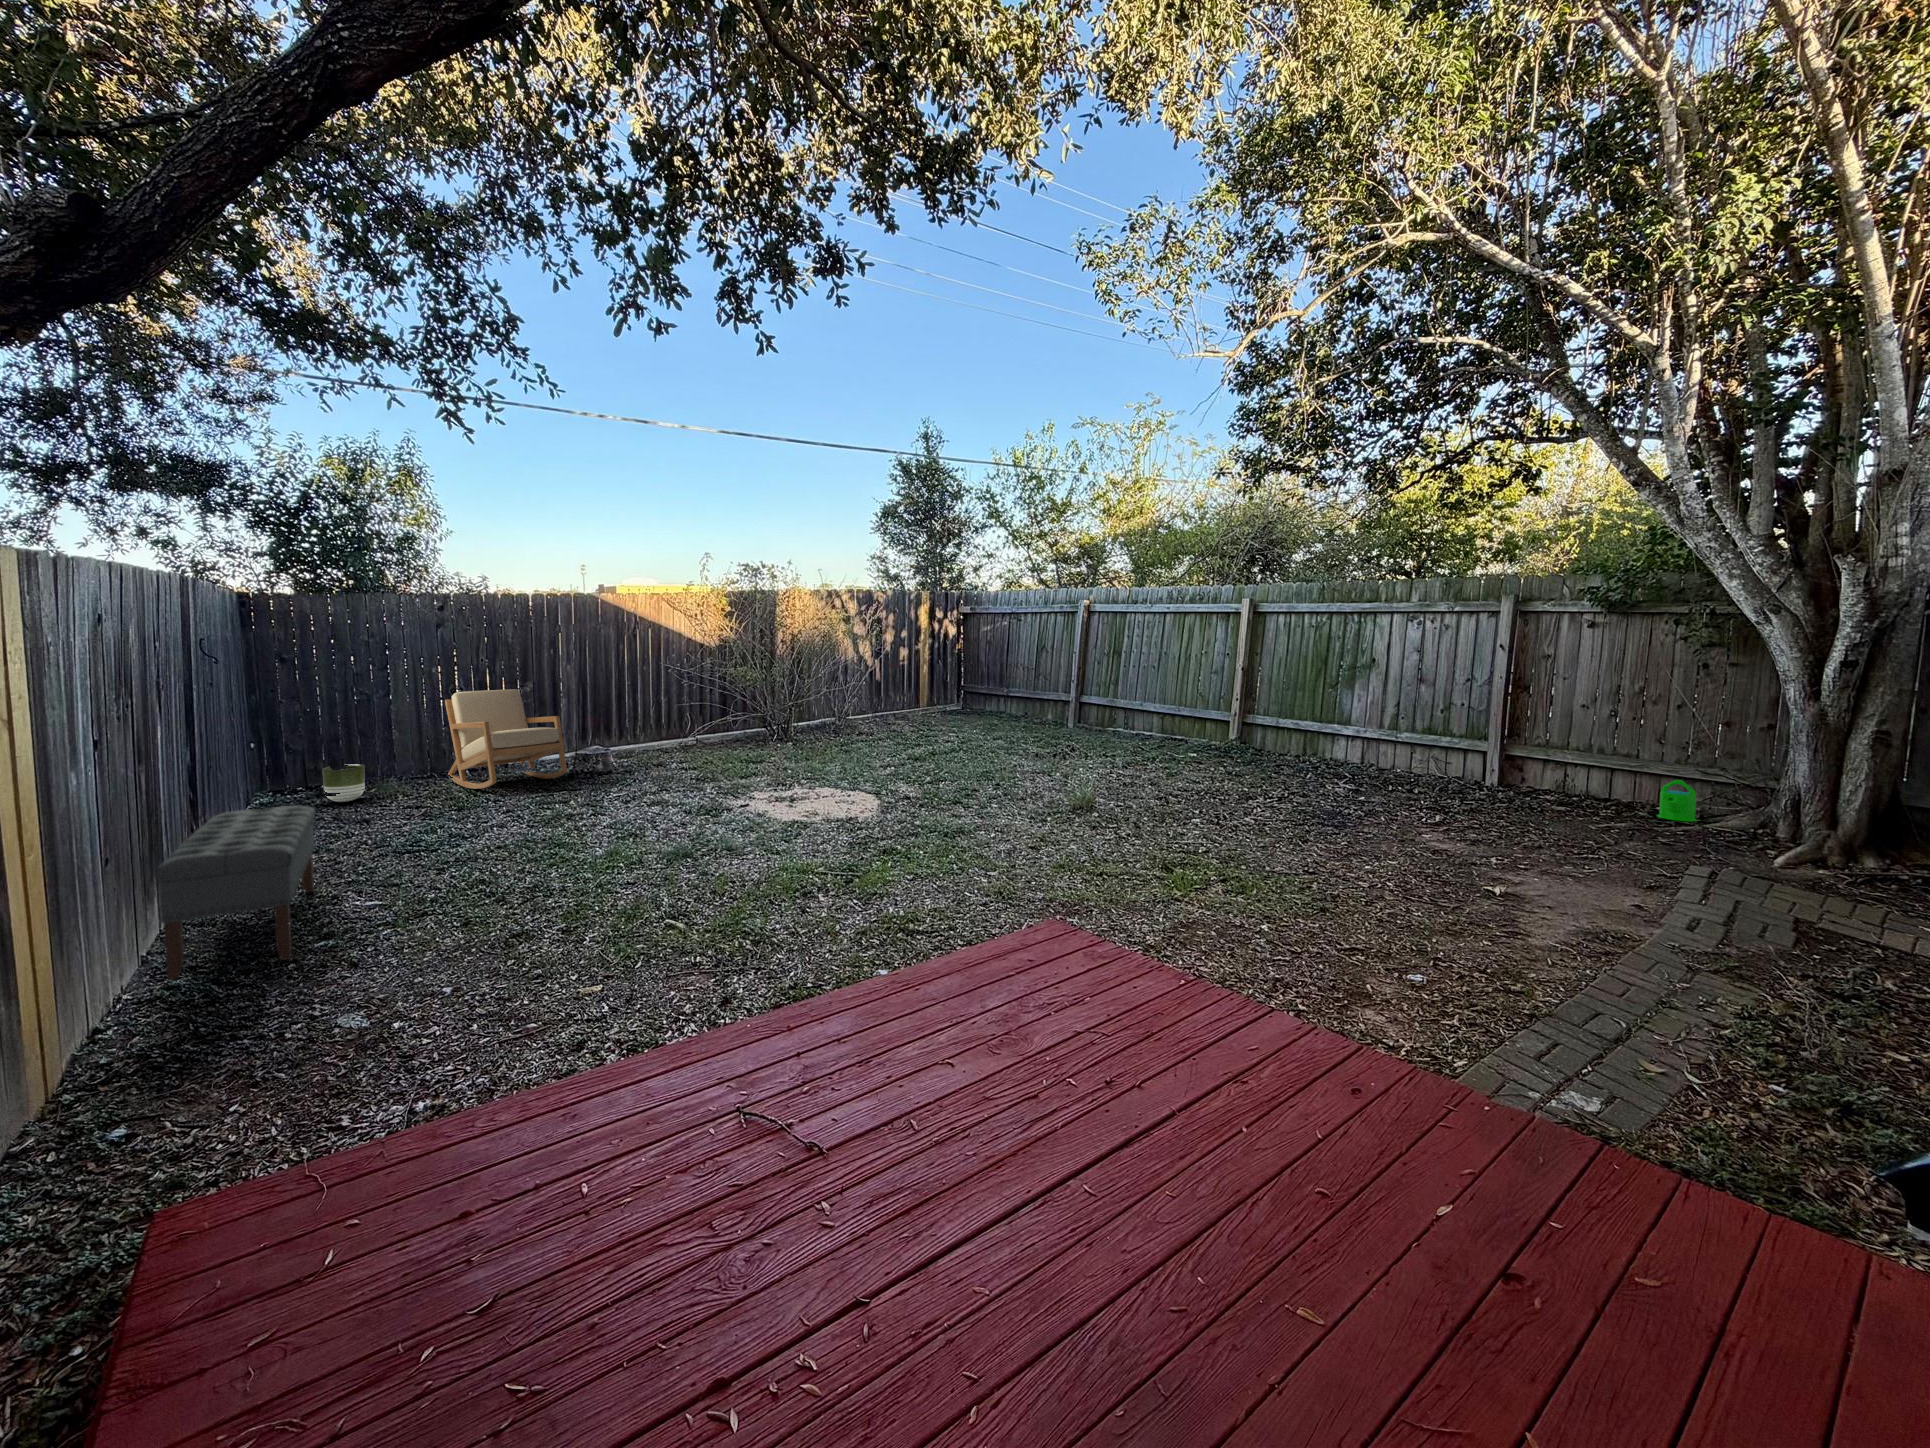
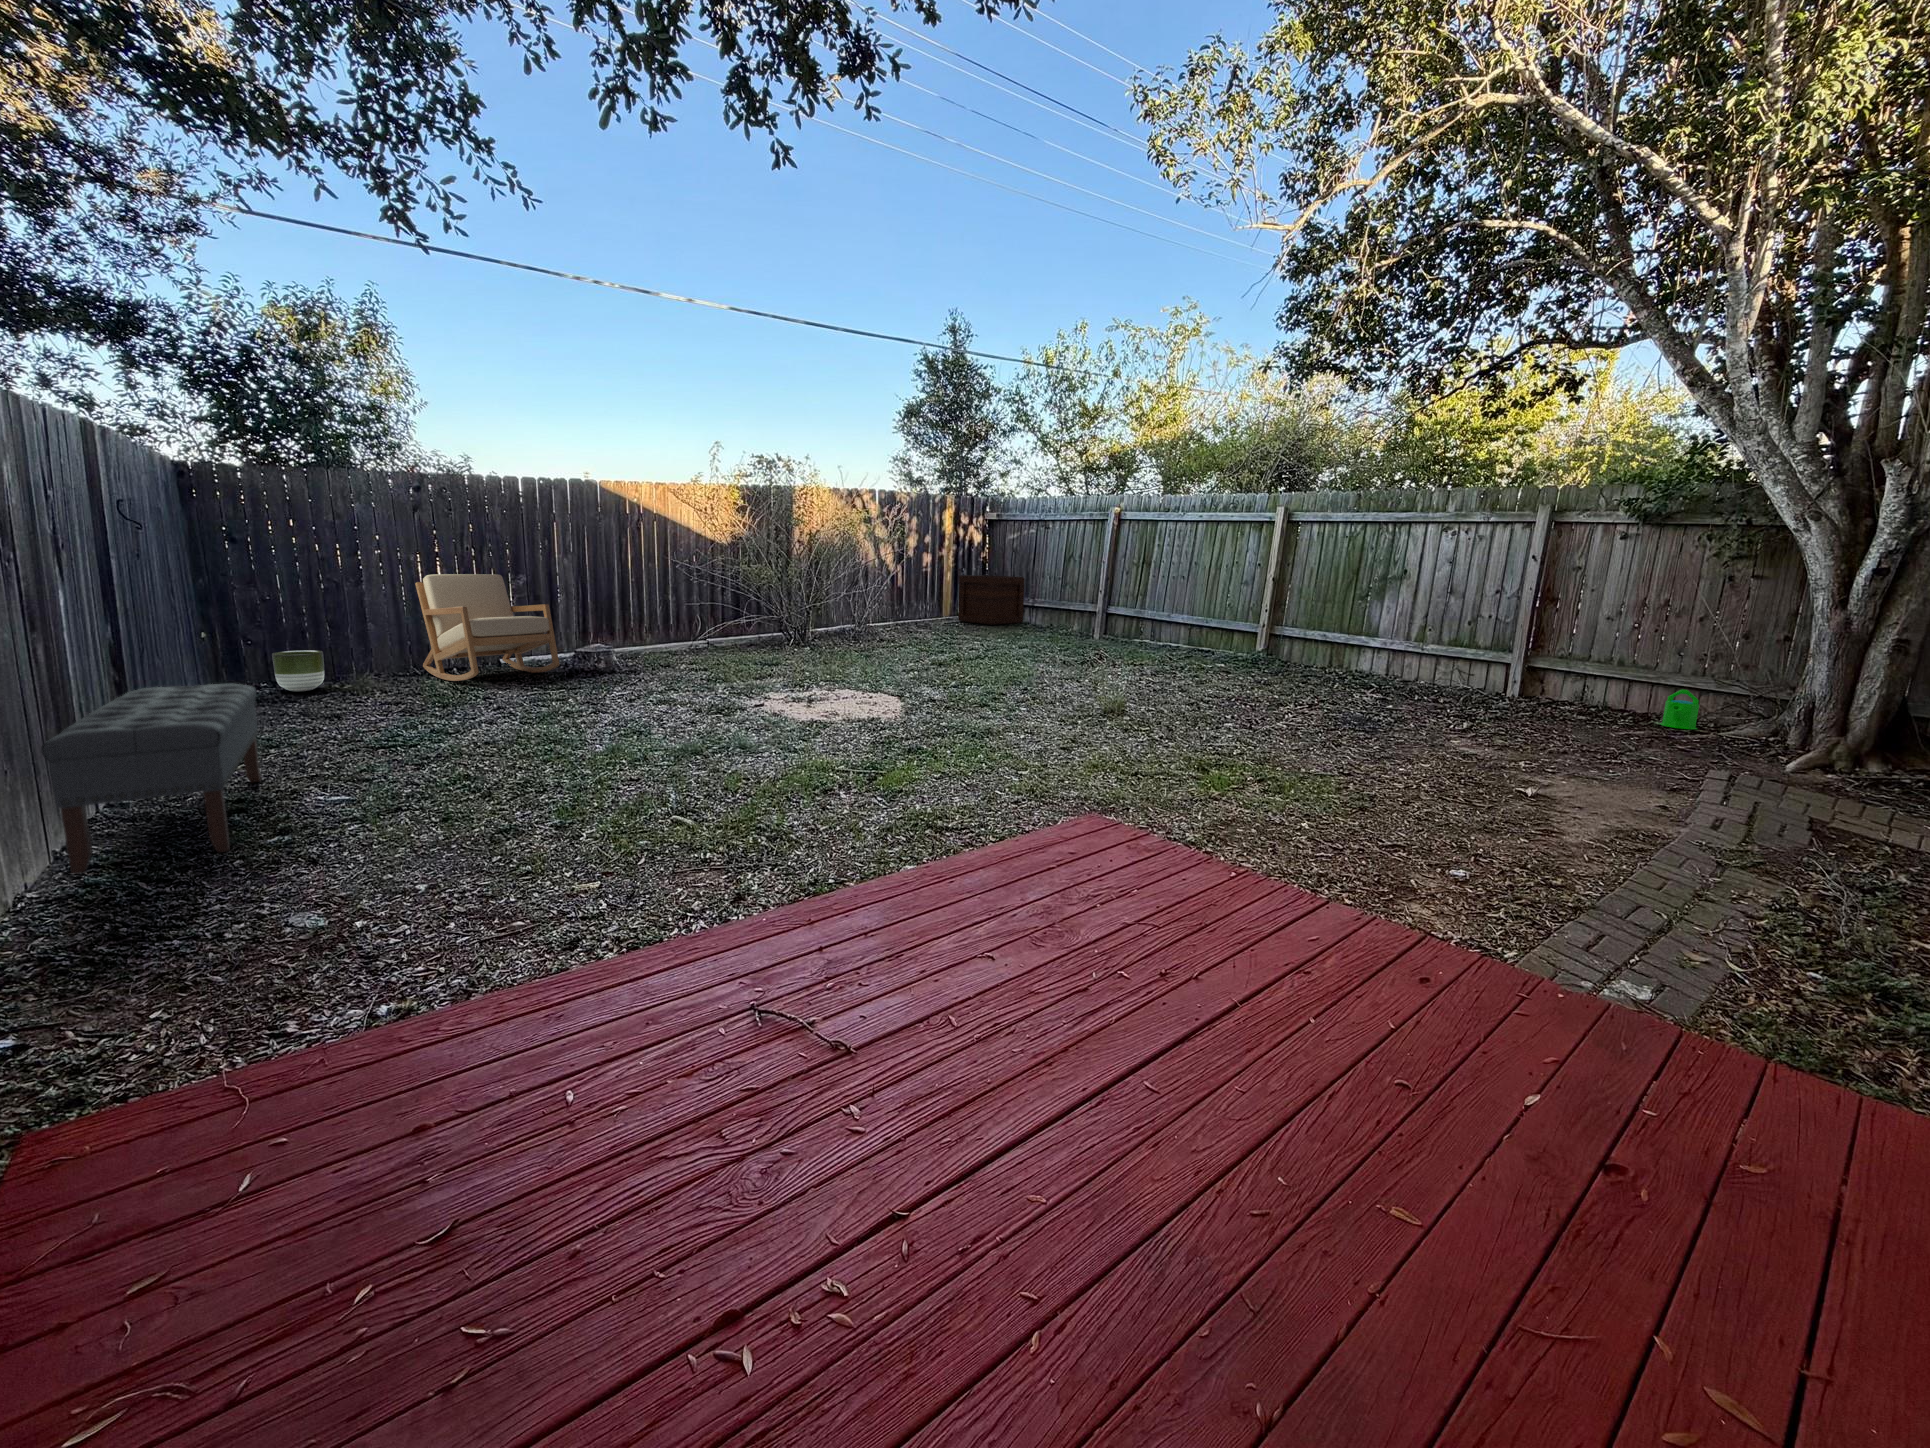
wooden crate: none [939,669,1002,718] -> present [958,575,1024,625]

